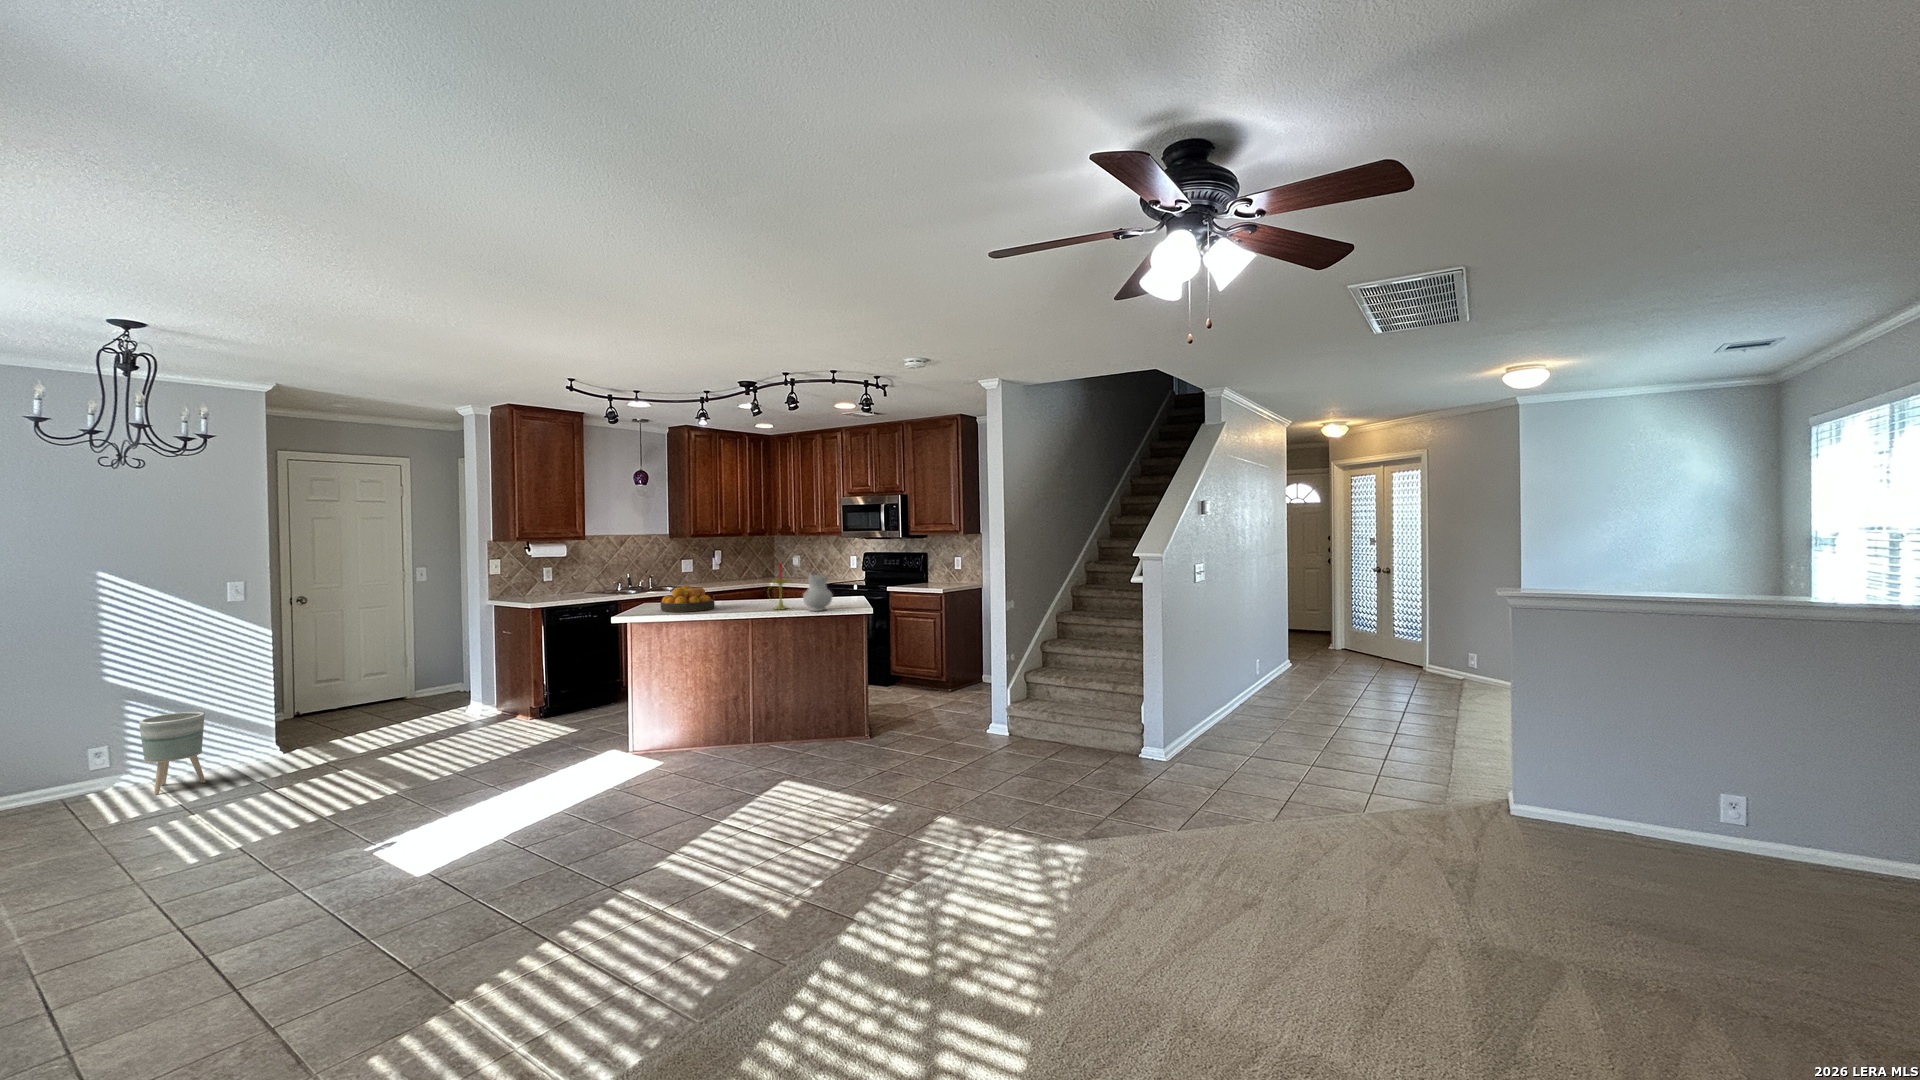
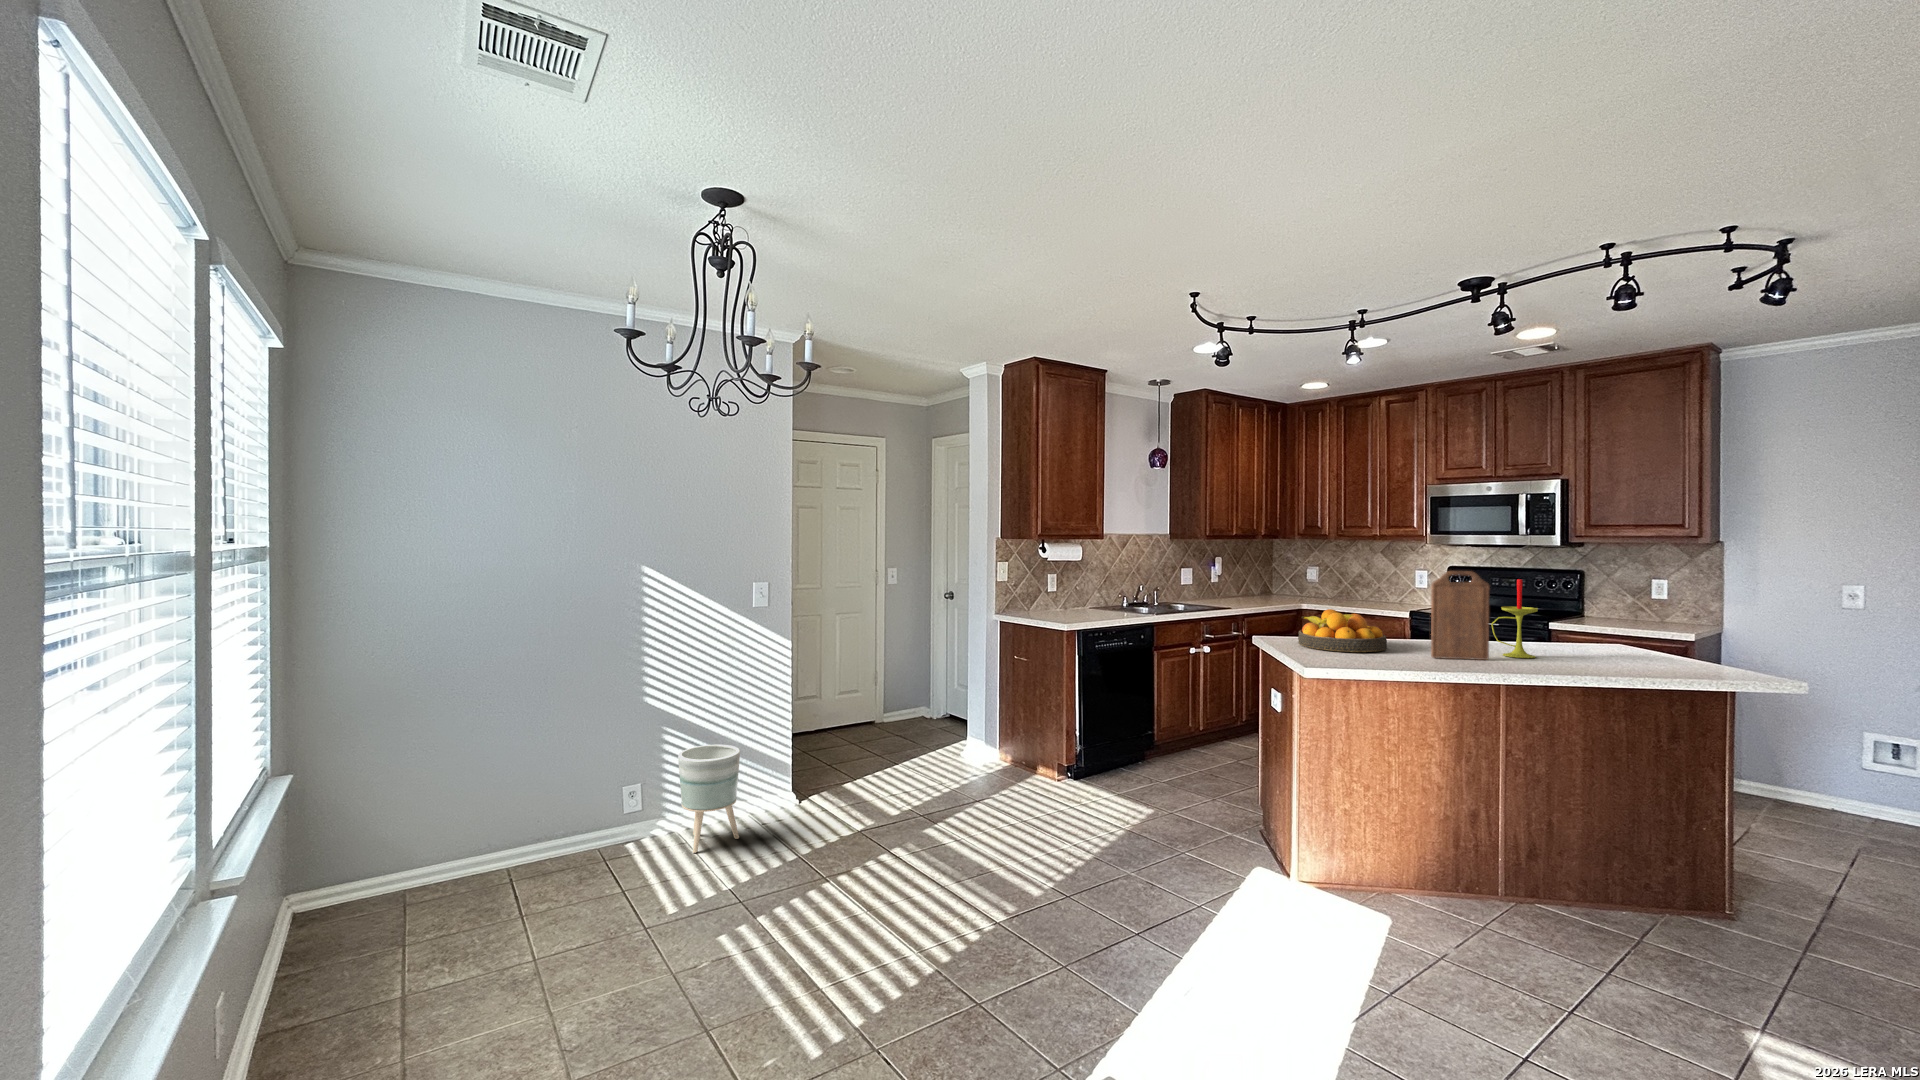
cutting board: none [722,558,755,612] -> present [1431,571,1490,660]
ceramic pitcher: present [803,573,833,611] -> none [1579,598,1647,668]

